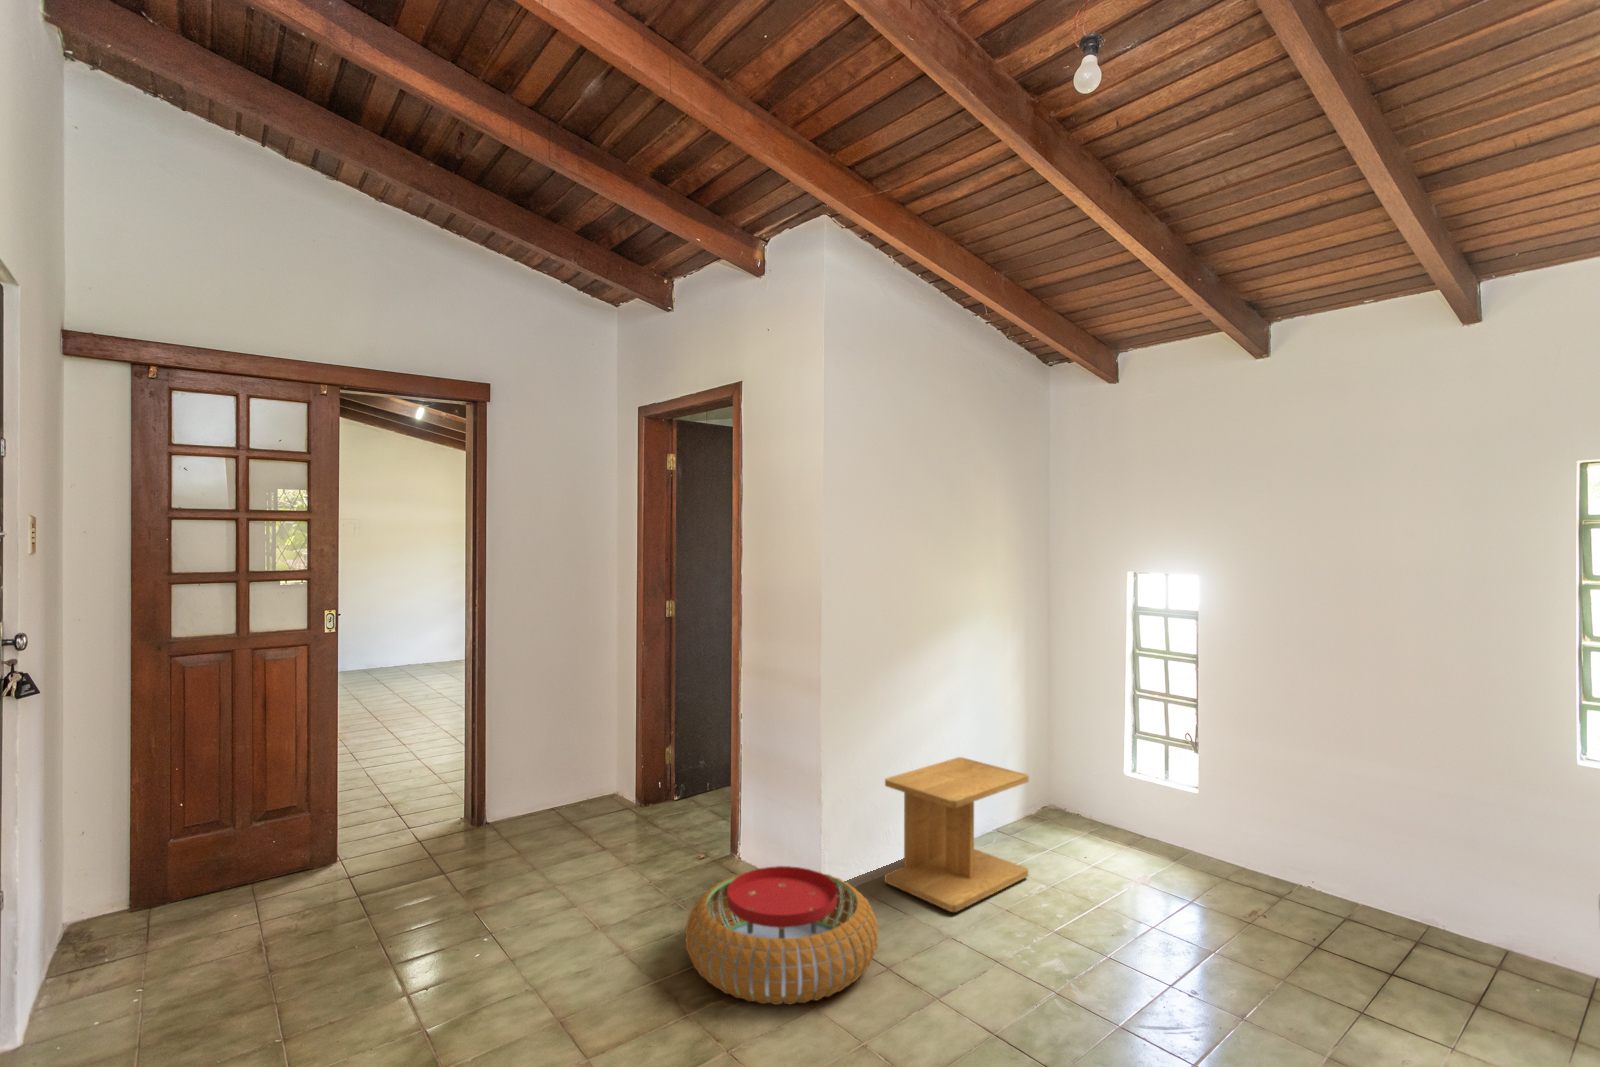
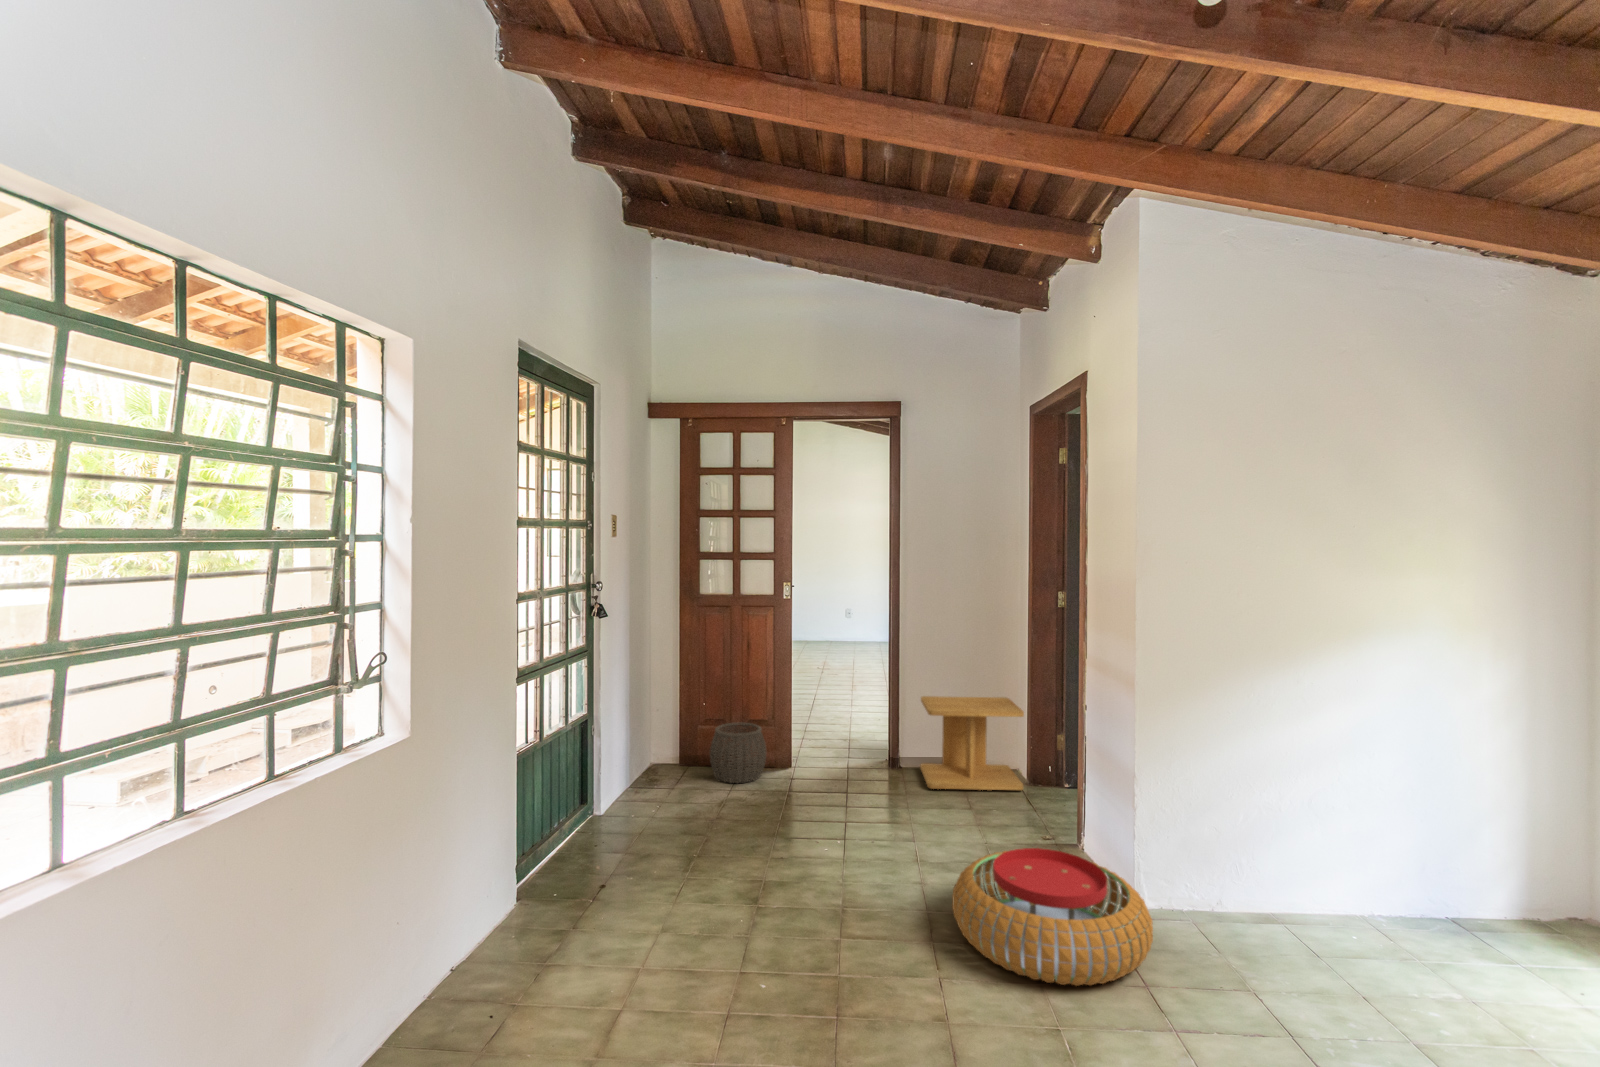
side table: present [885,757,1029,912] -> present [920,696,1024,790]
woven basket: none [211,818,311,915] -> present [710,723,766,783]

